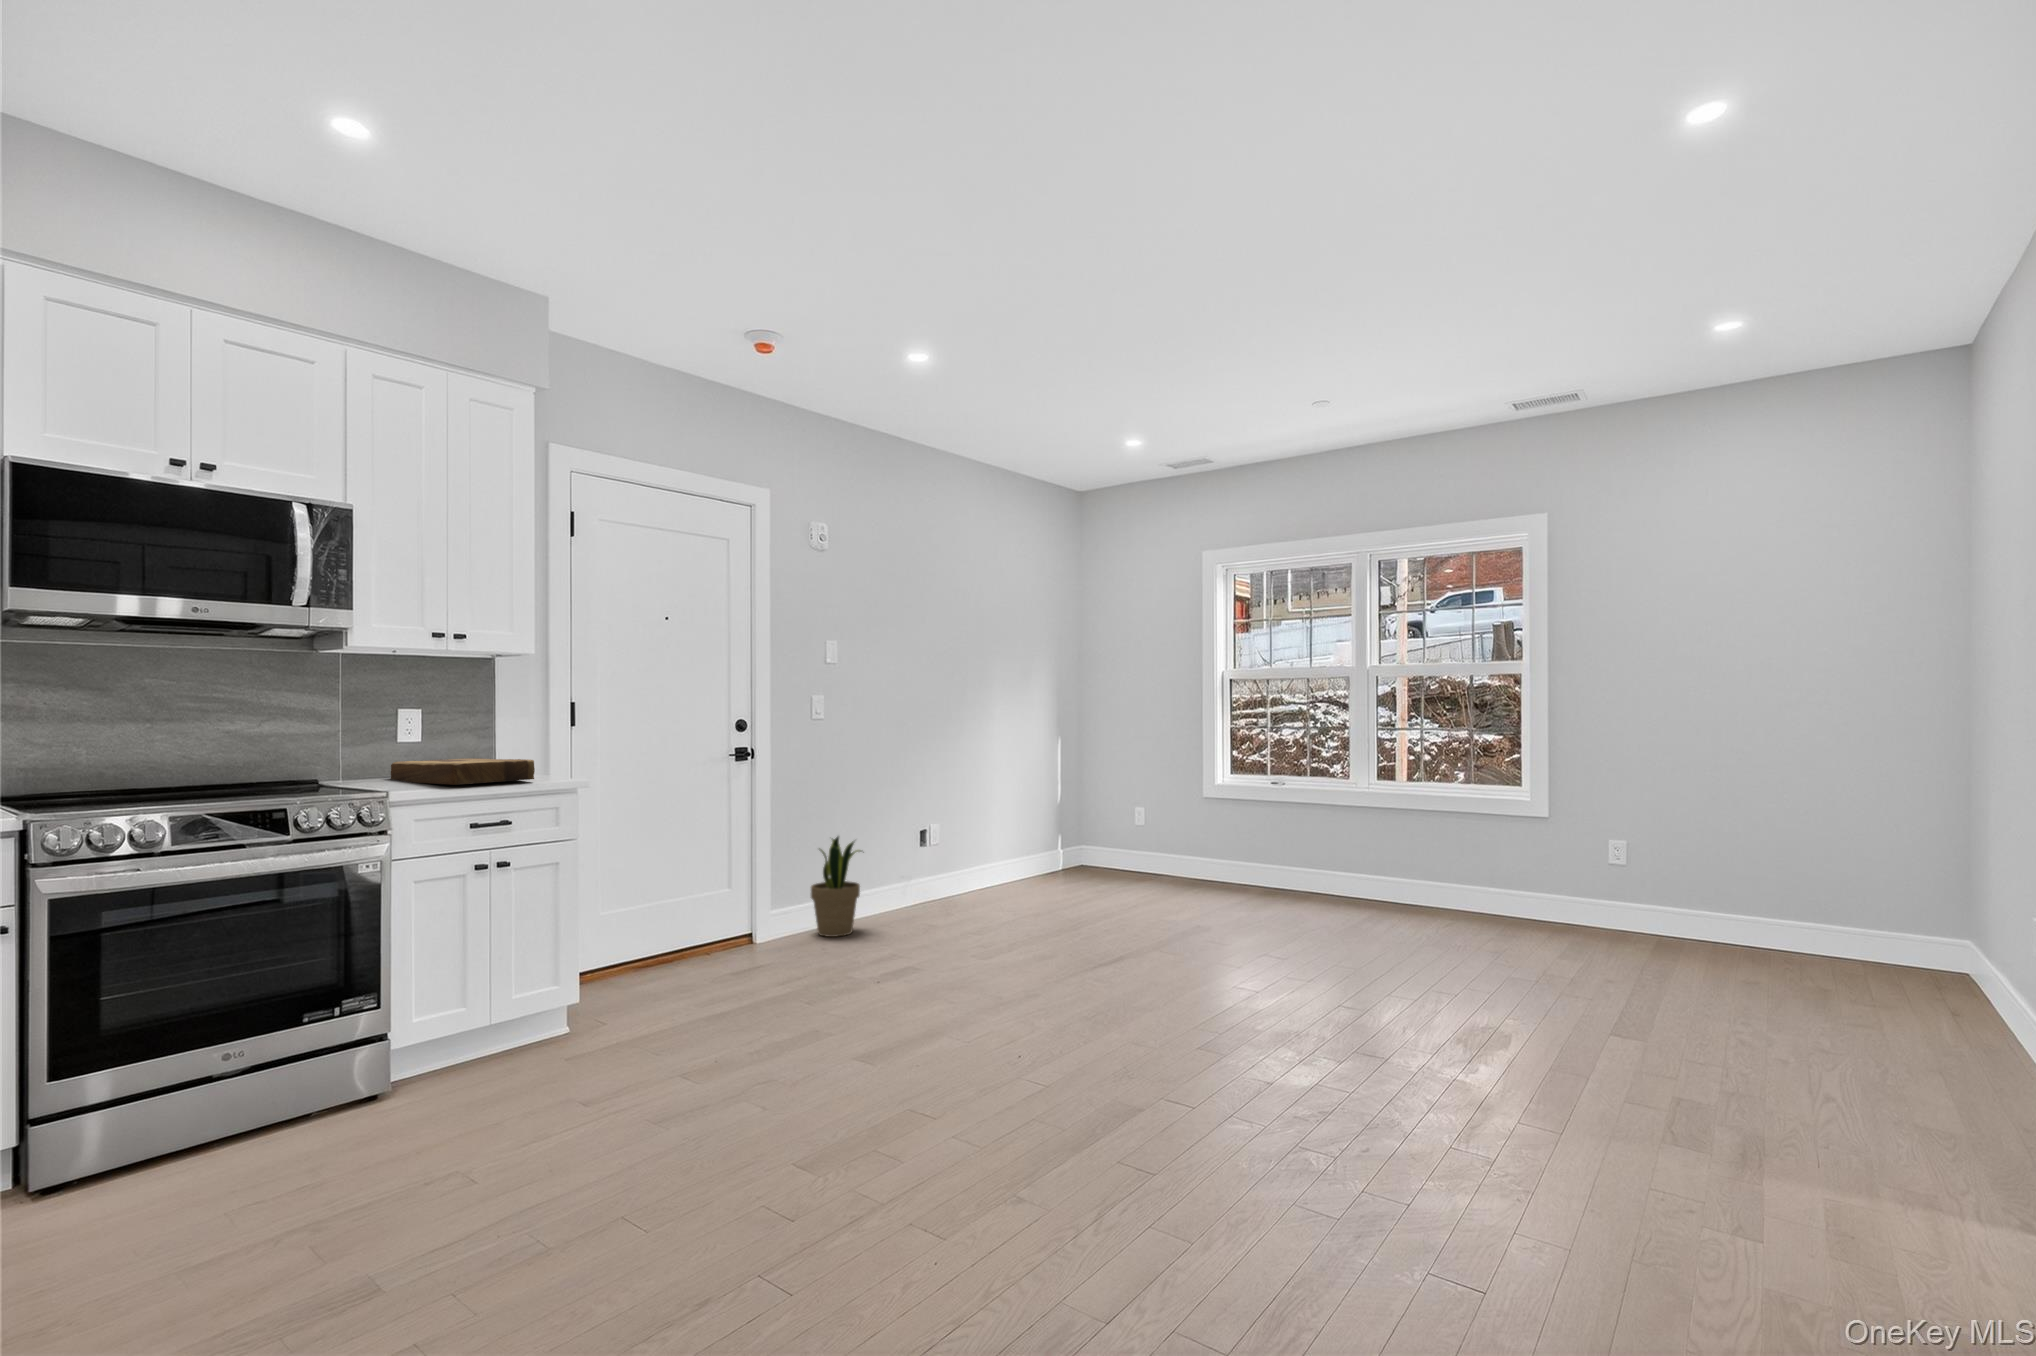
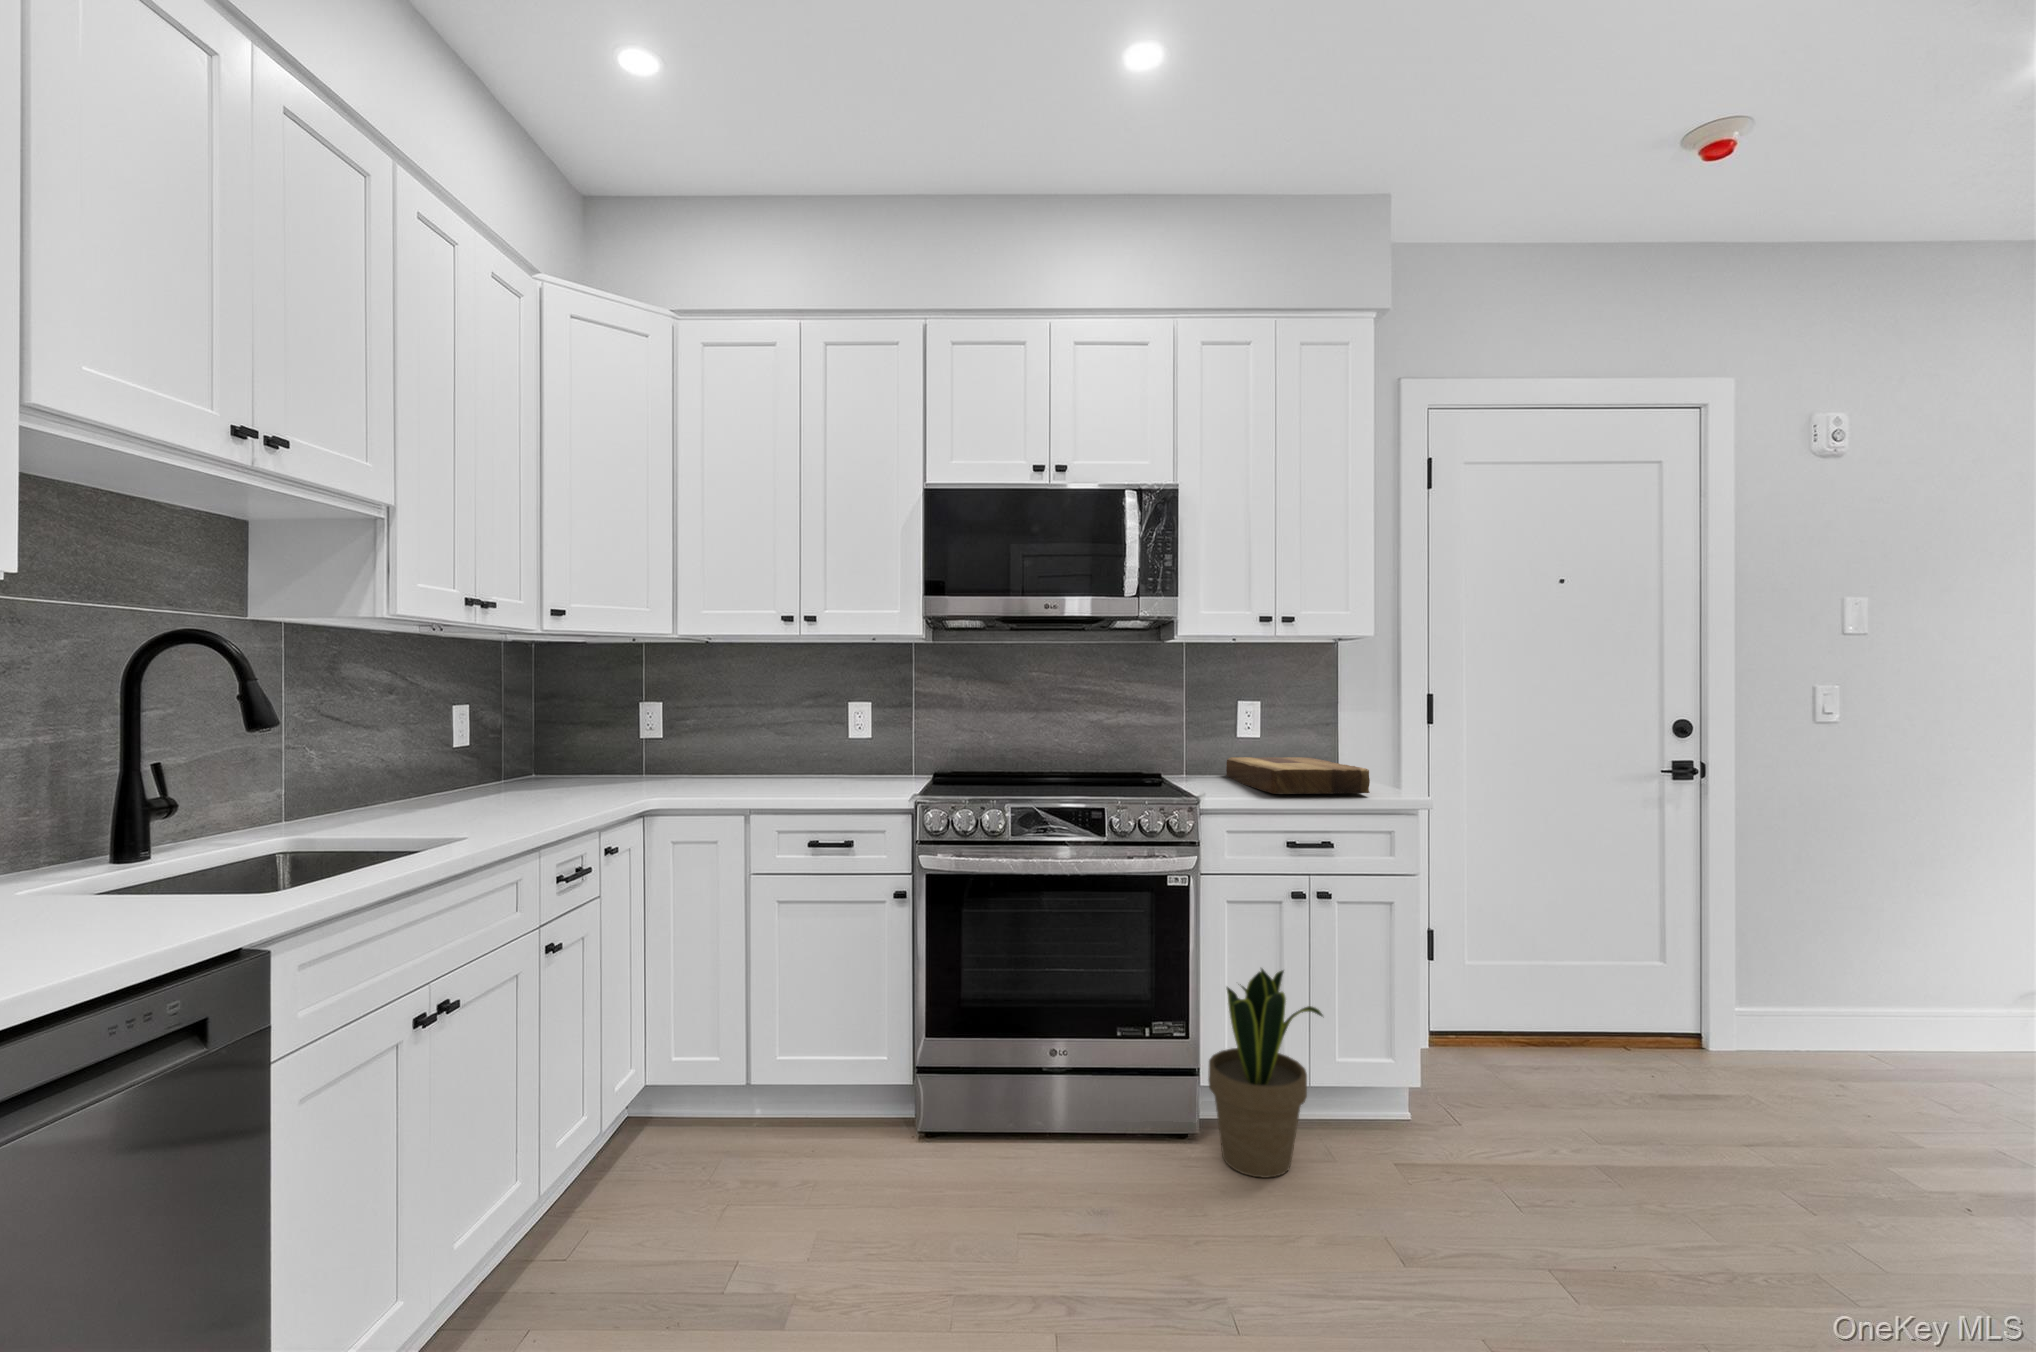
potted plant: present [811,837,861,937] -> present [1208,969,1323,1178]

